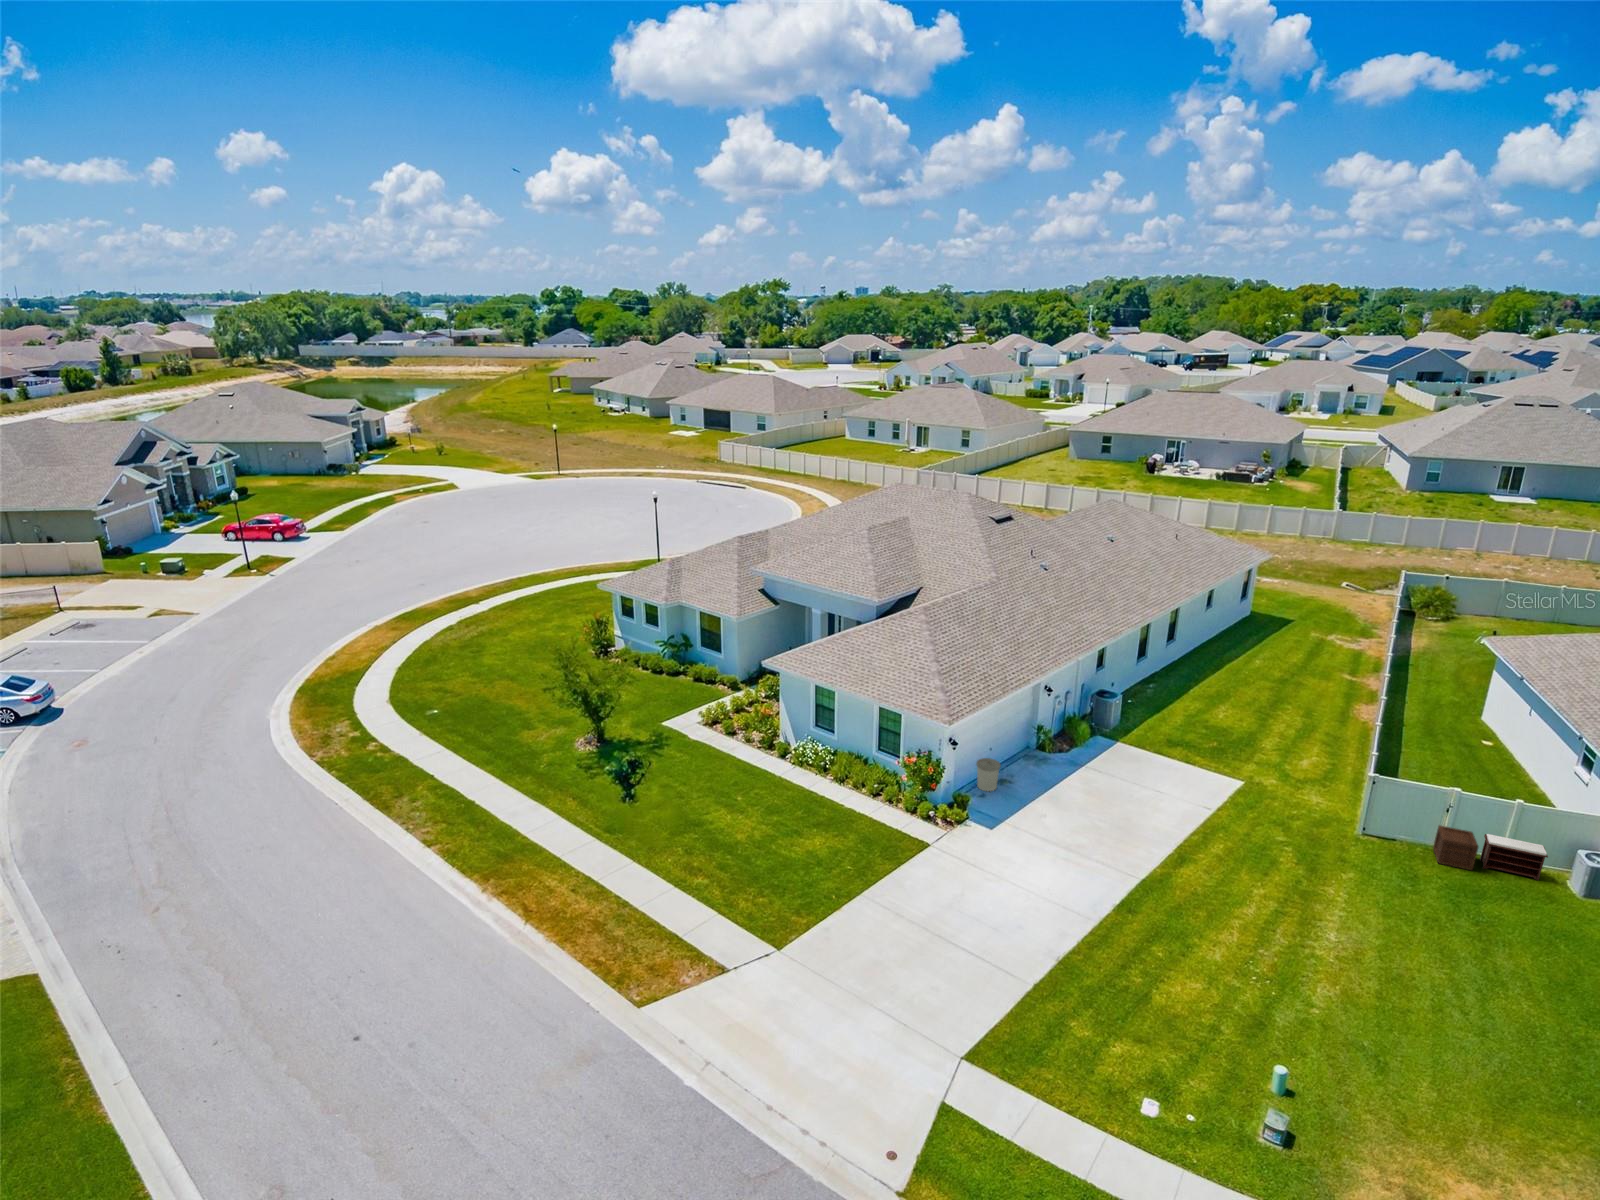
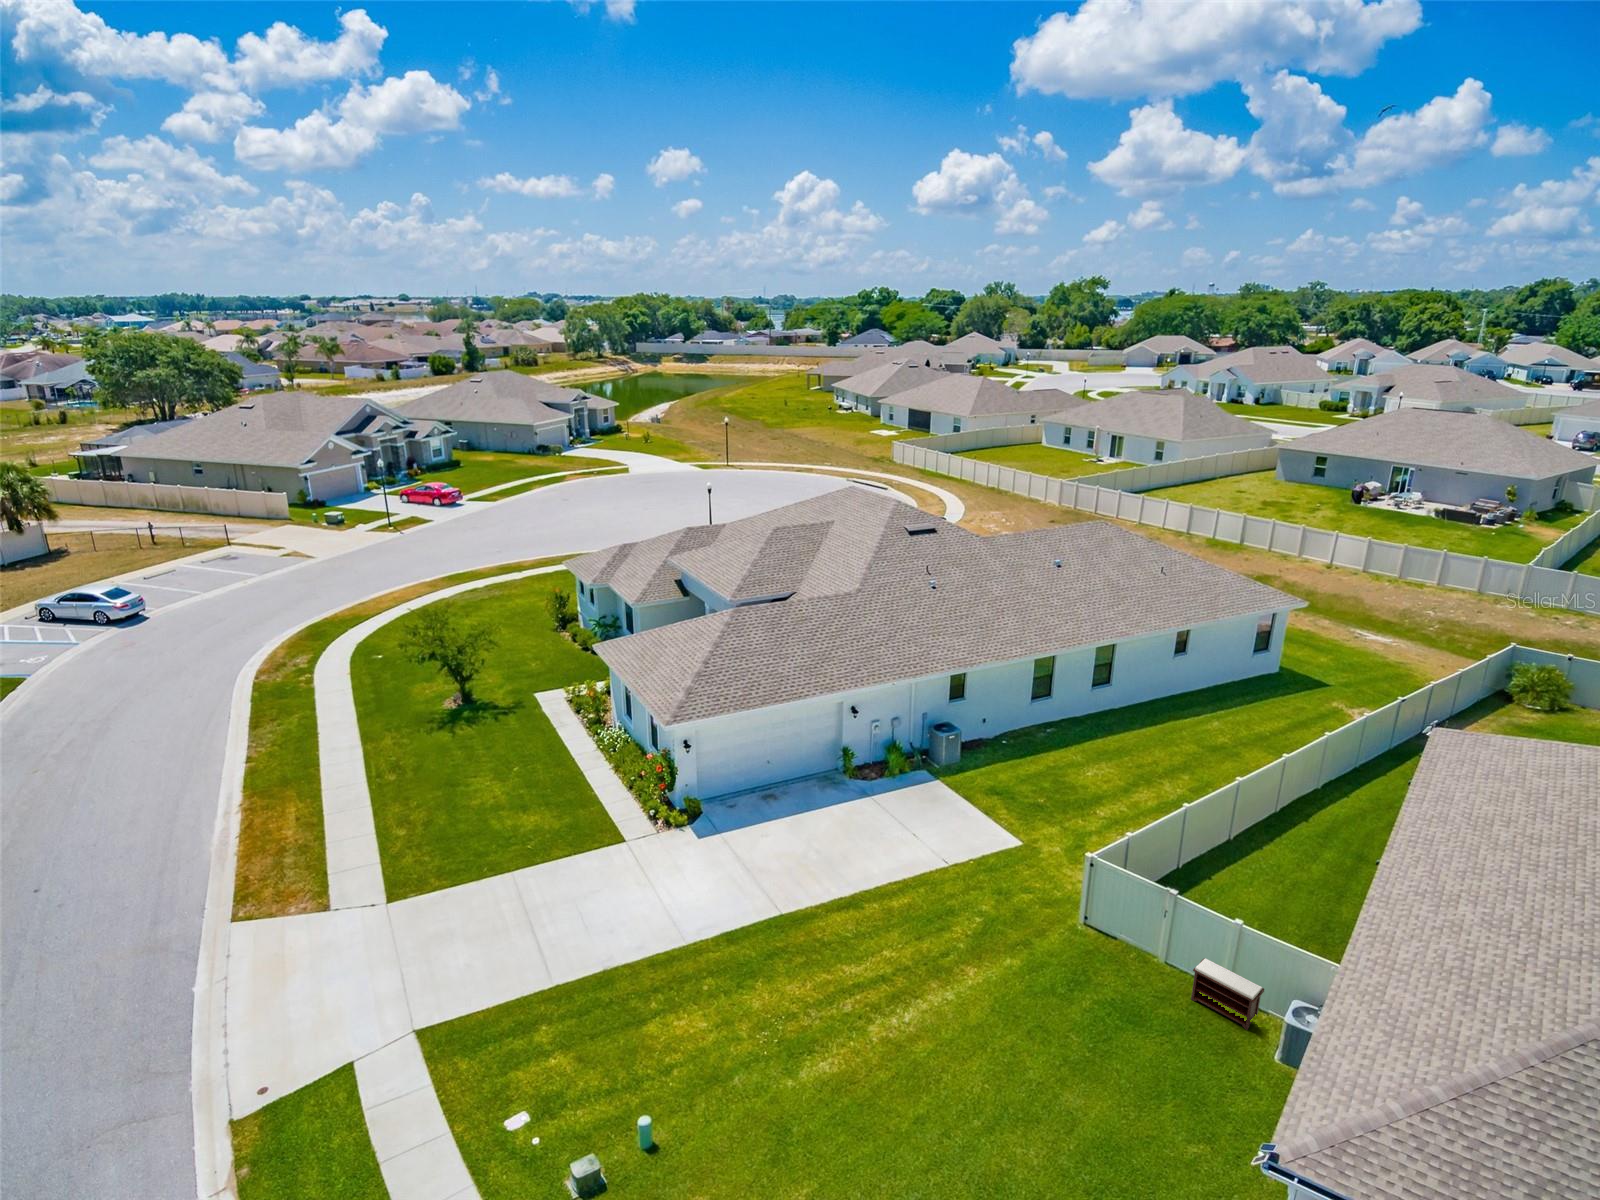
trash can: present [976,758,1001,792] -> none [732,769,757,804]
wooden crate: present [1433,826,1478,870] -> none [1138,936,1193,998]

